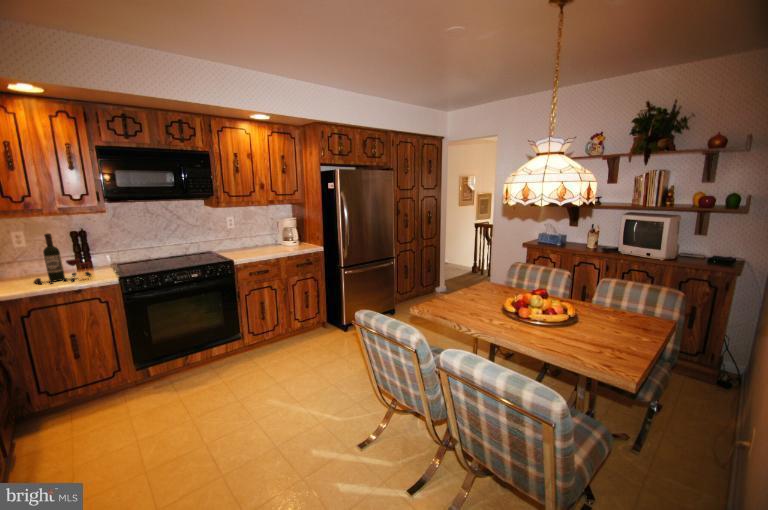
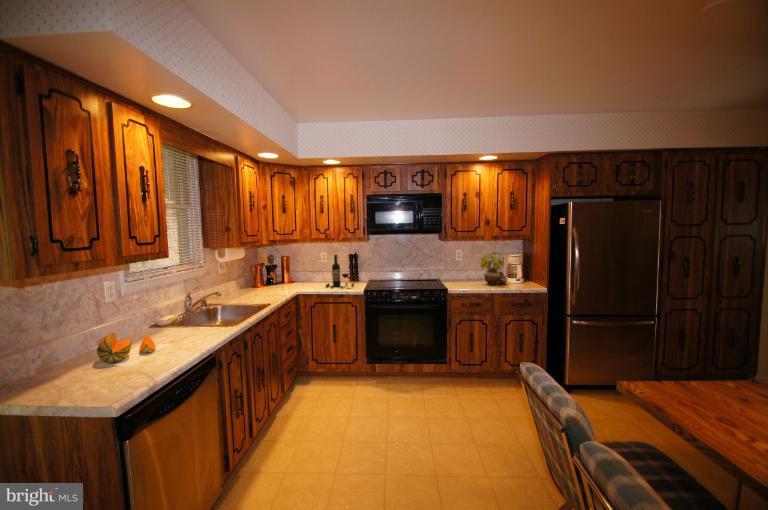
potted plant: none [259,217,287,250] -> present [480,252,507,285]

